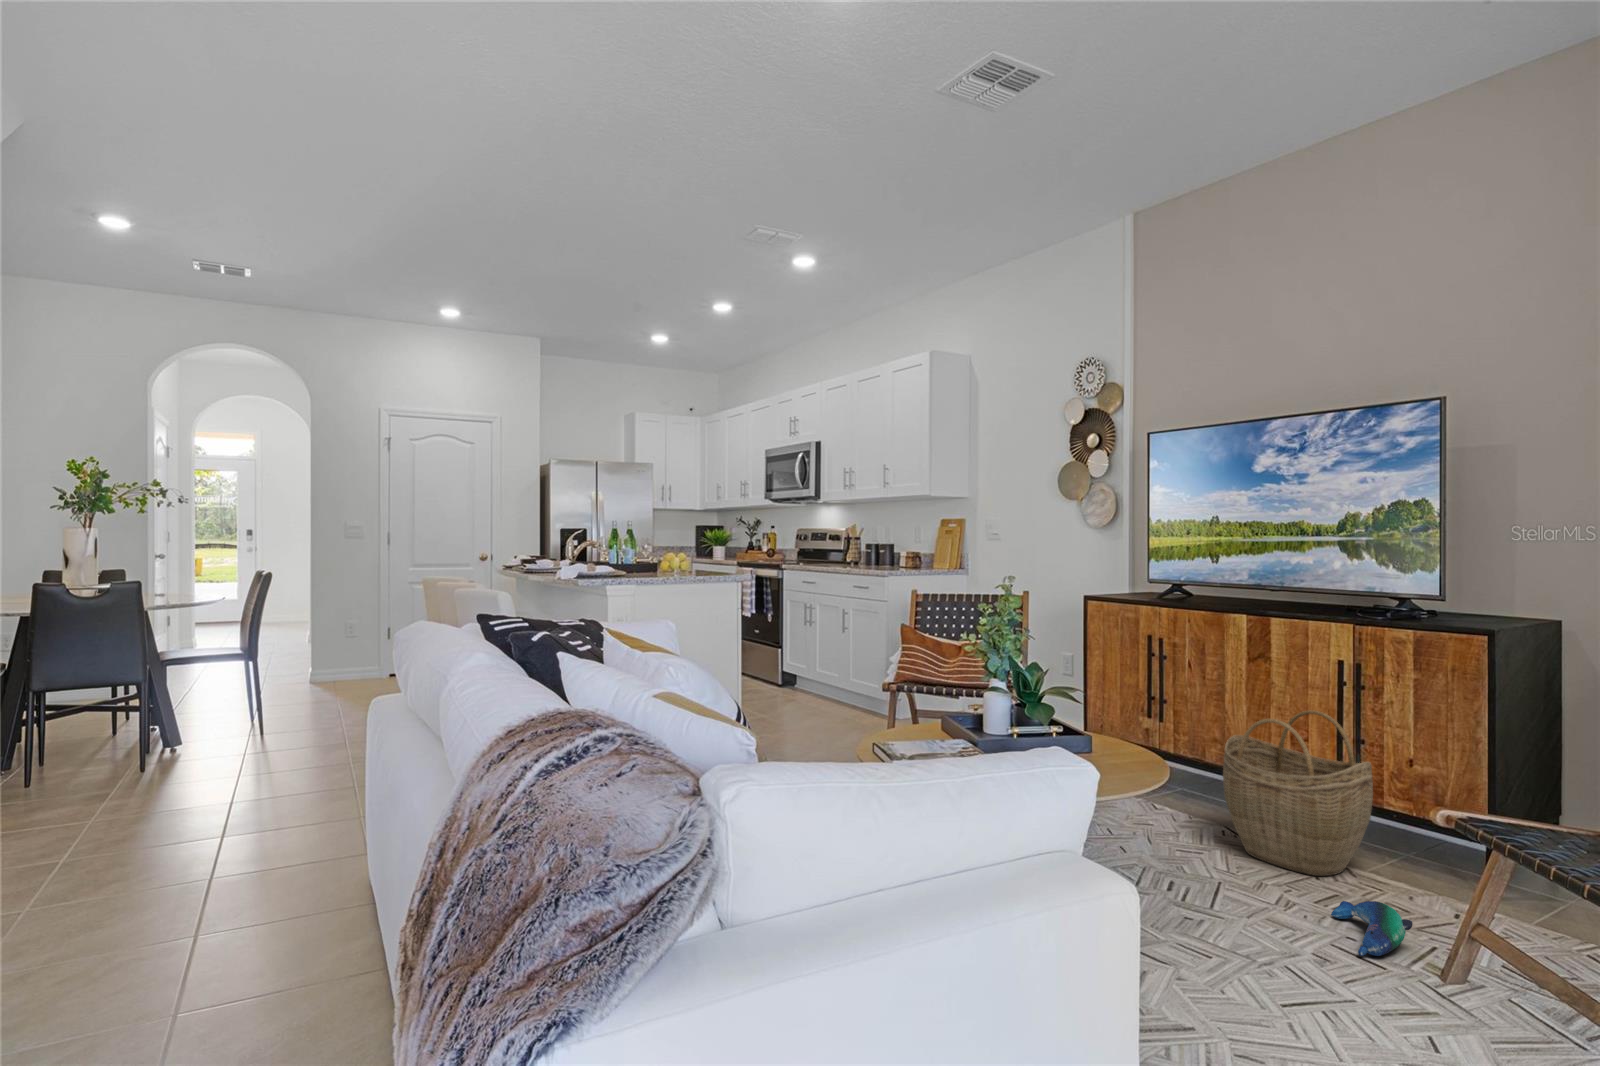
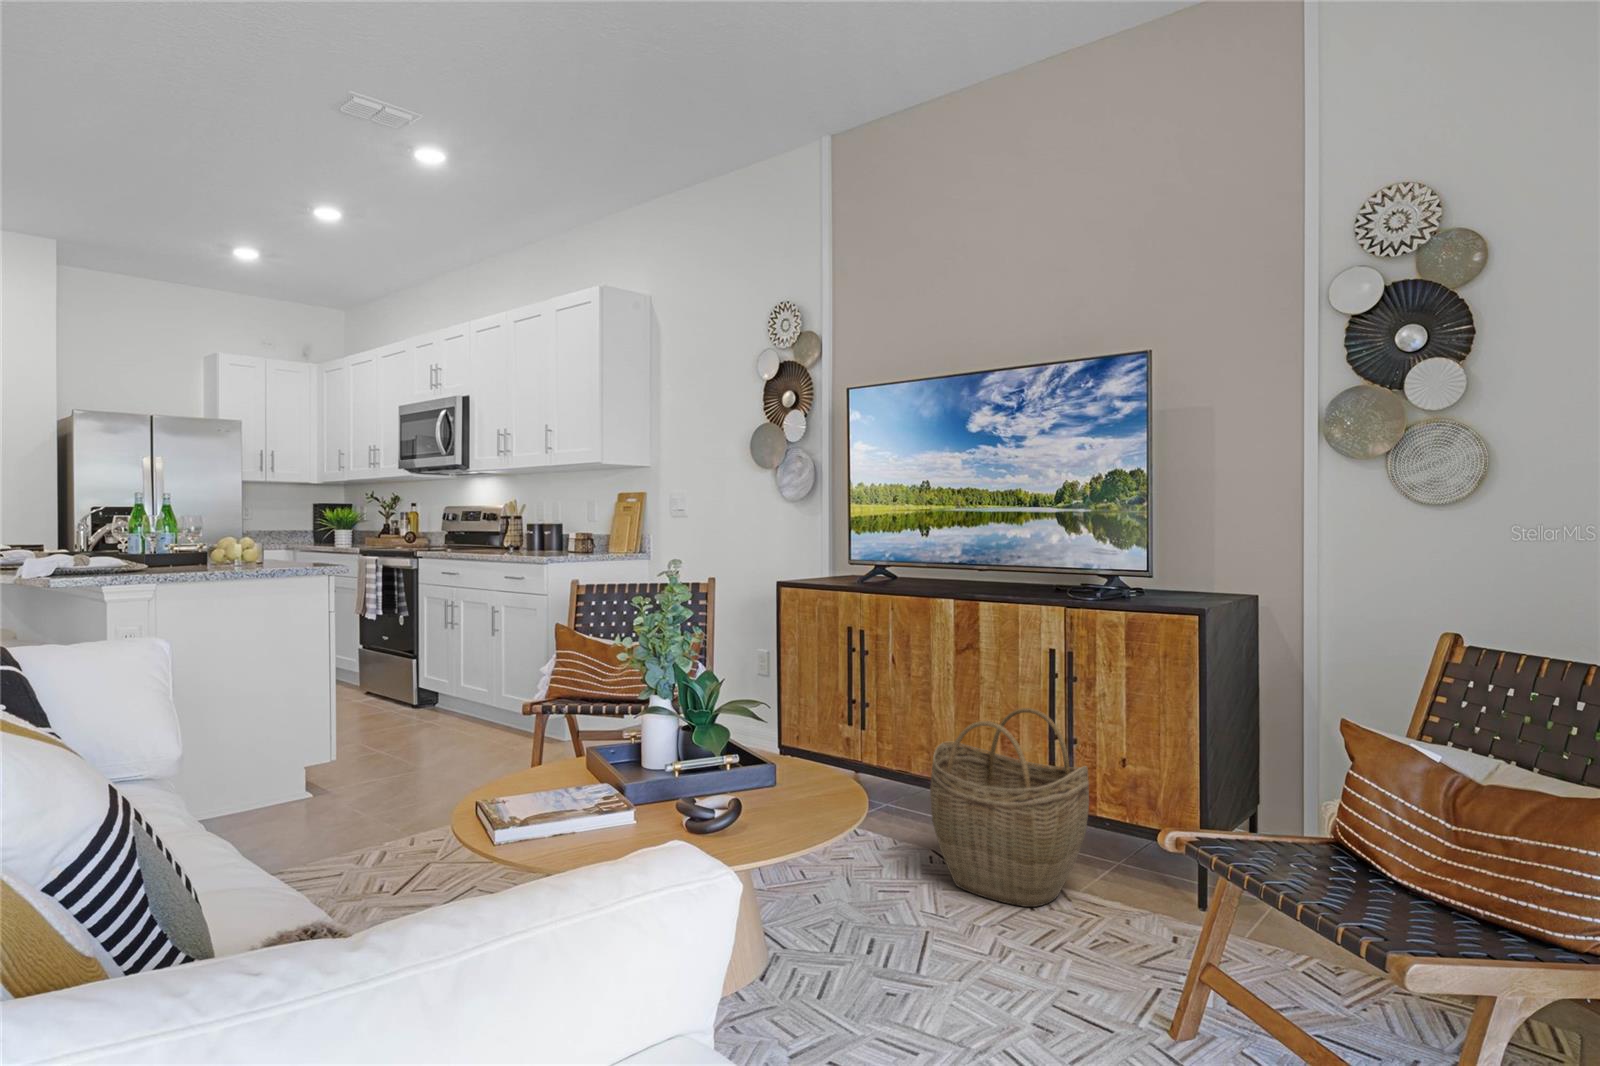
plush toy: present [1331,901,1413,956] -> none [1050,940,1141,1018]

